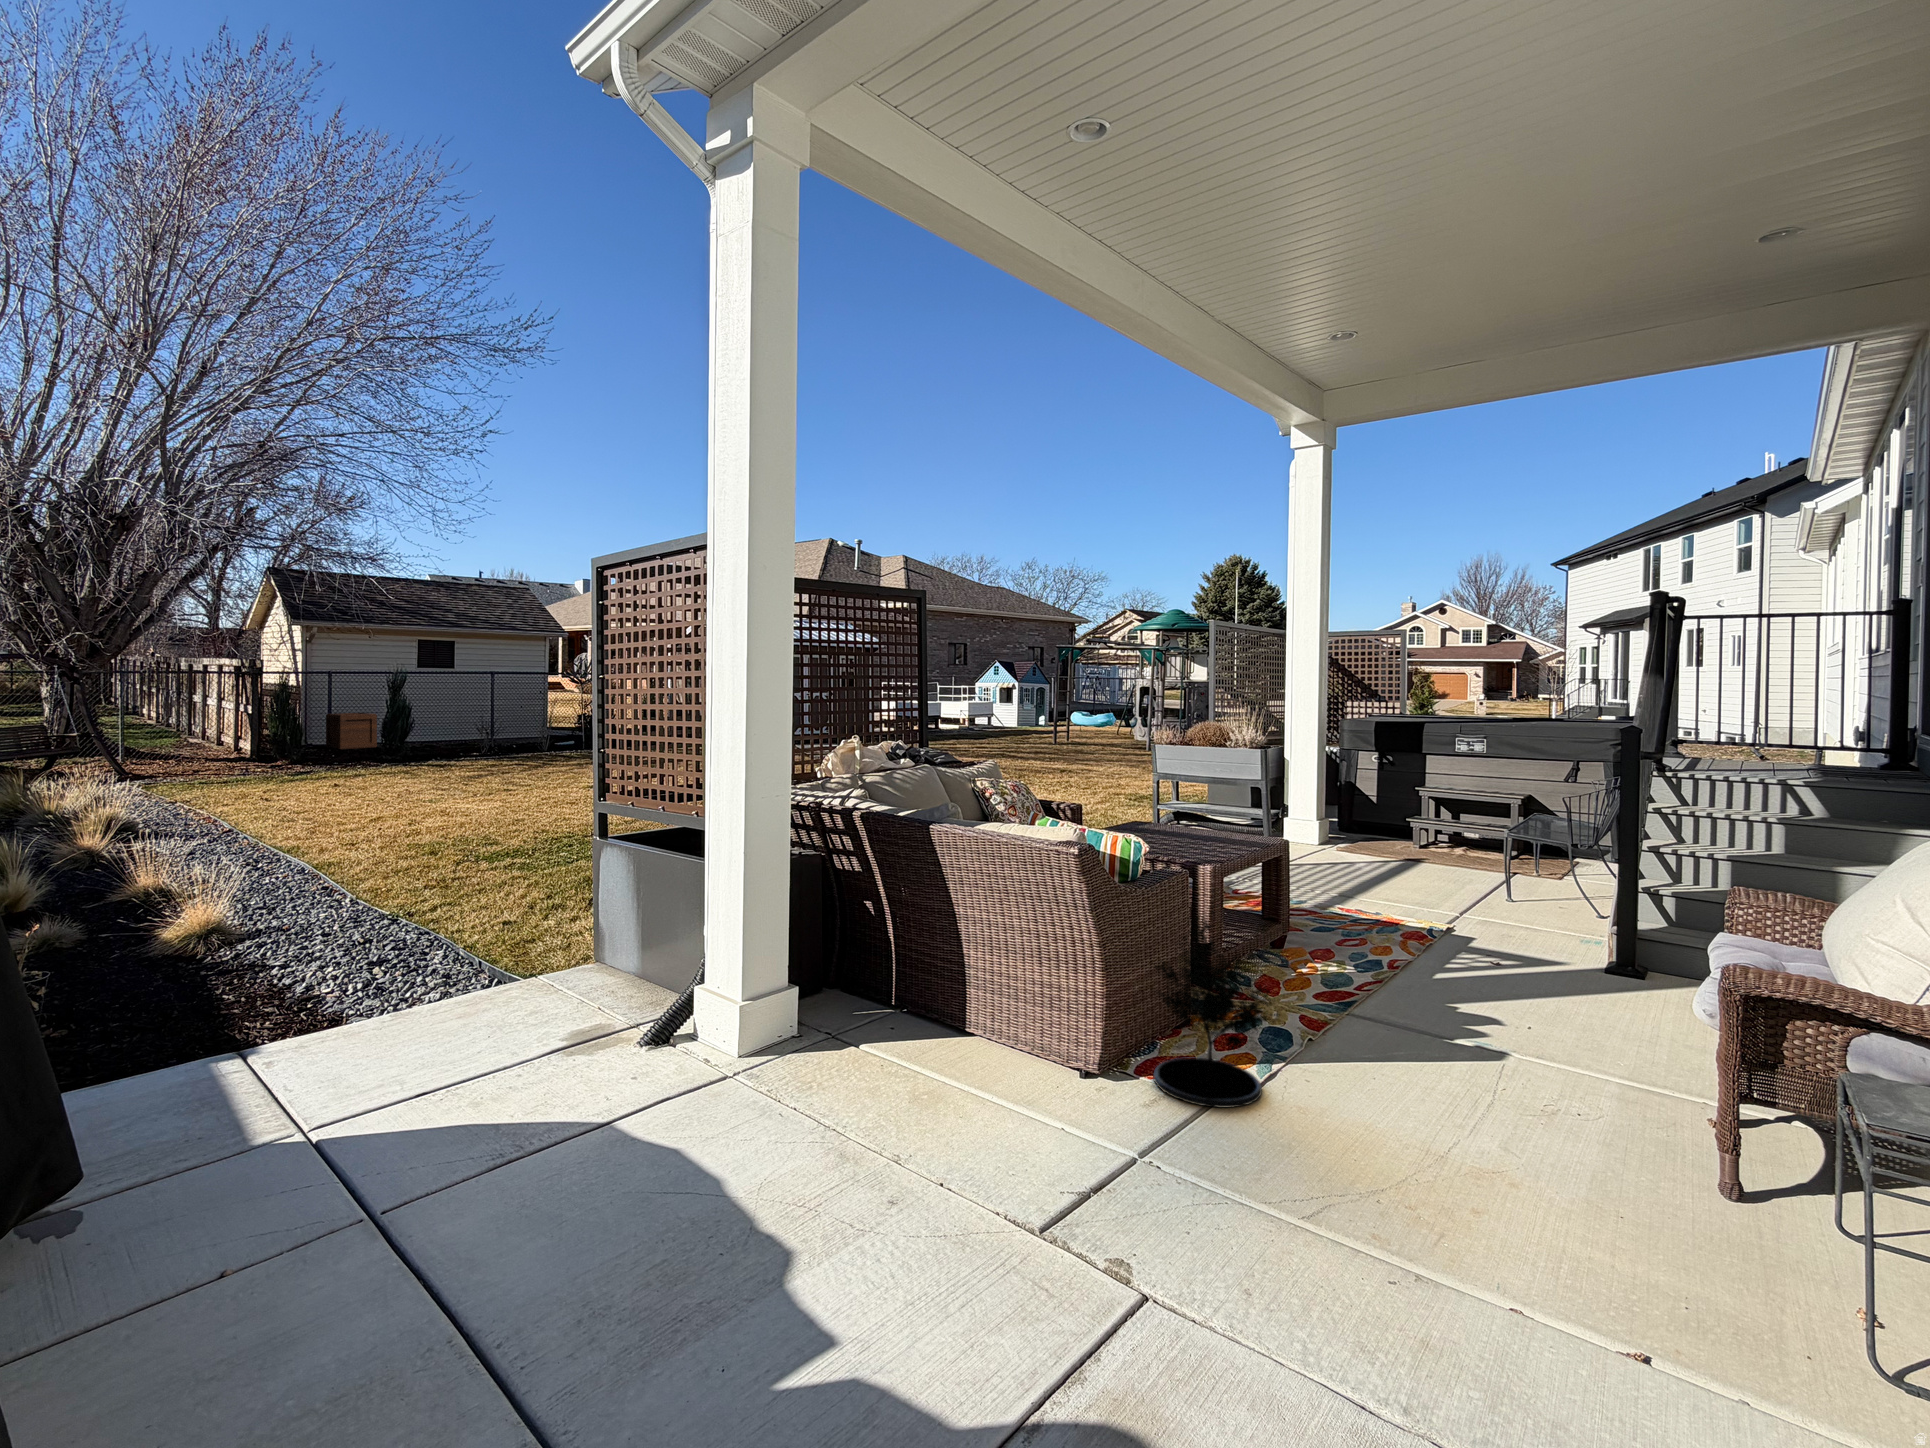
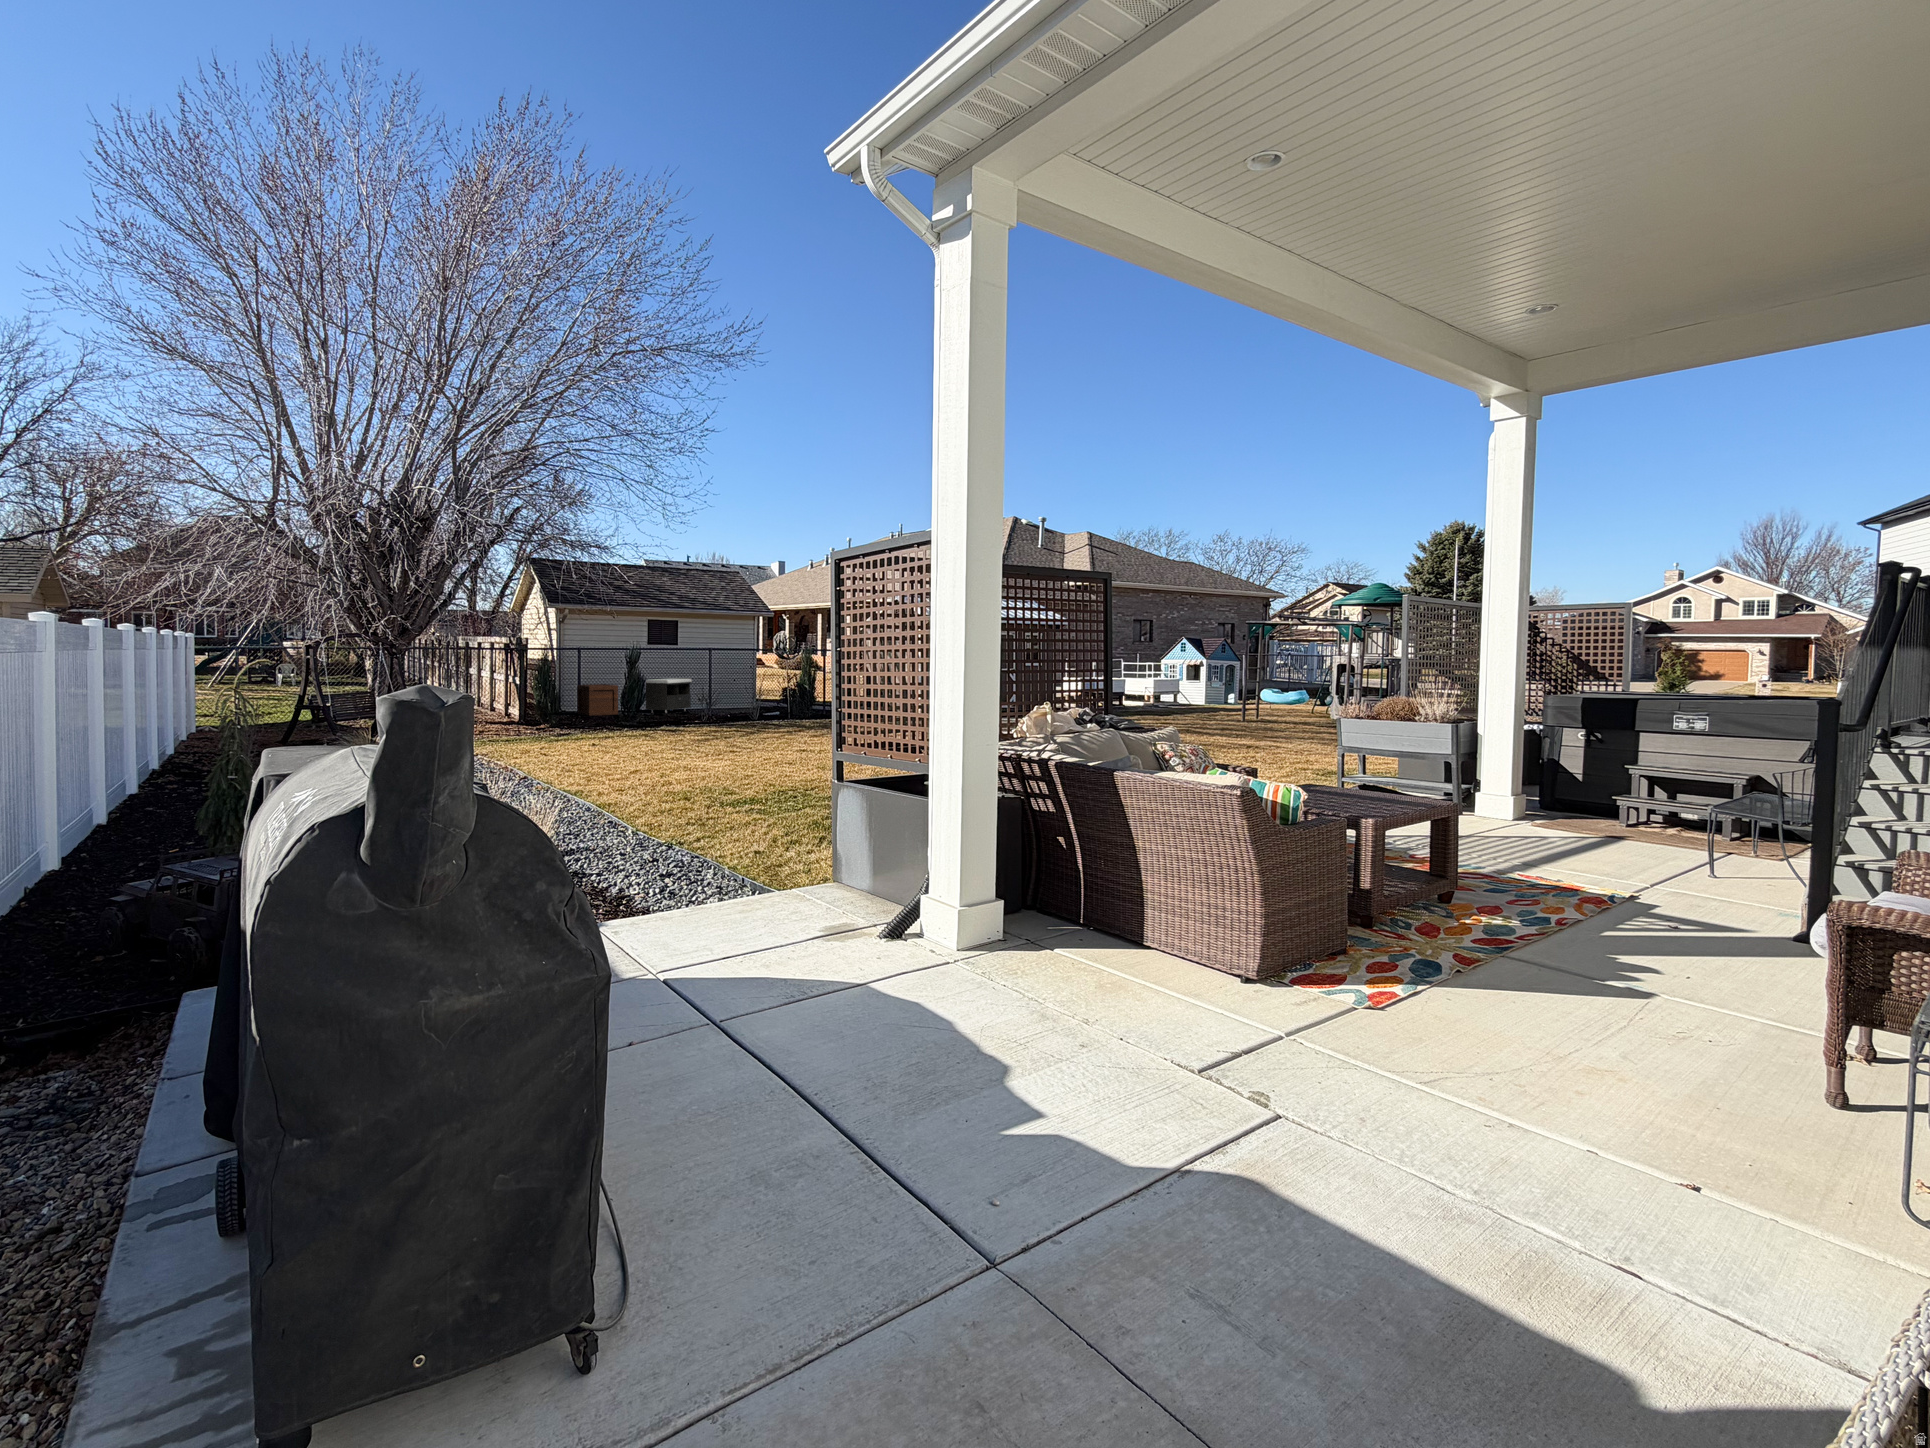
storage bench: none [412,705,468,745] -> present [646,678,692,713]
potted tree: present [1153,908,1277,1108] -> none [1305,840,1425,1014]

